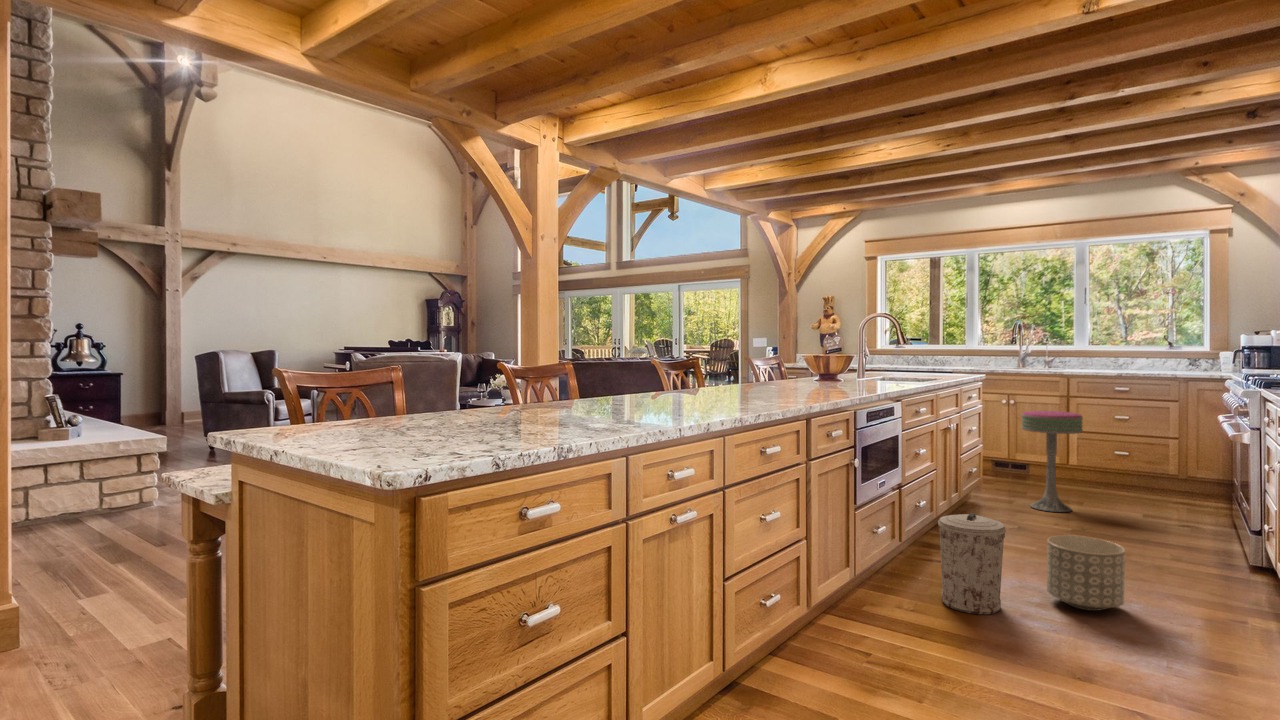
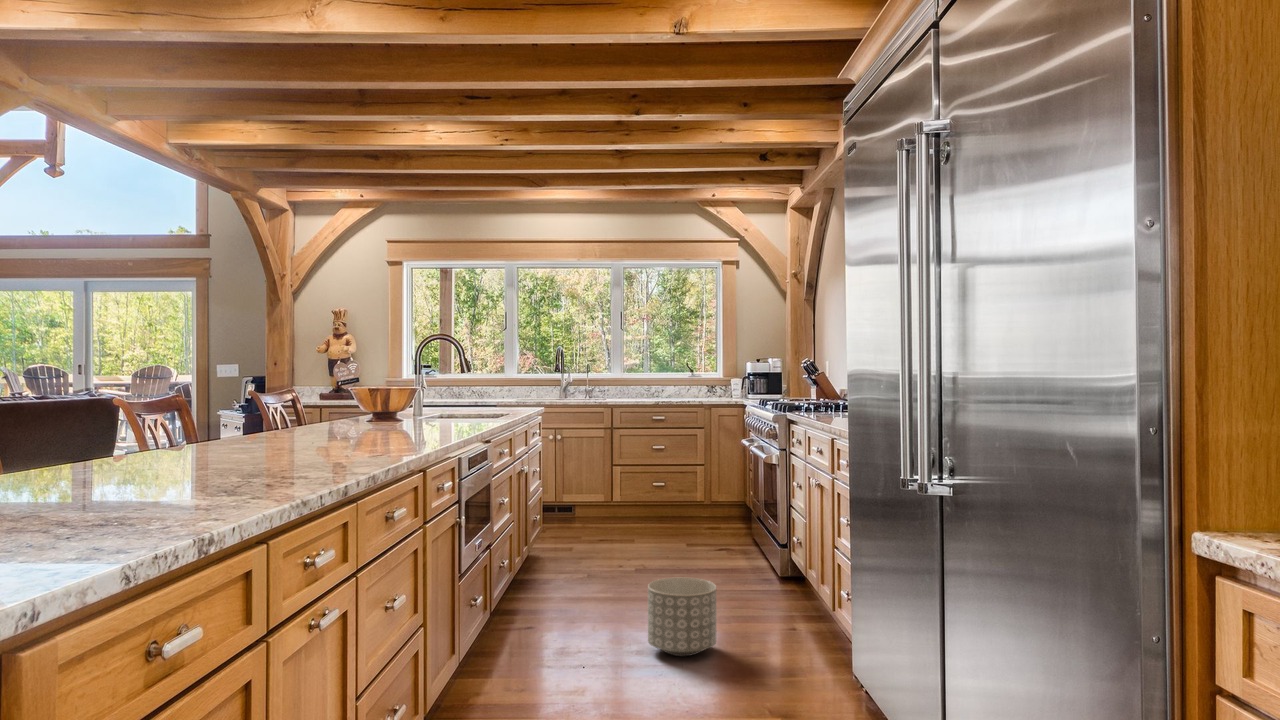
bar stool: present [1022,411,1083,512] -> none [582,444,638,554]
trash can: present [938,513,1006,614] -> none [546,571,617,688]

